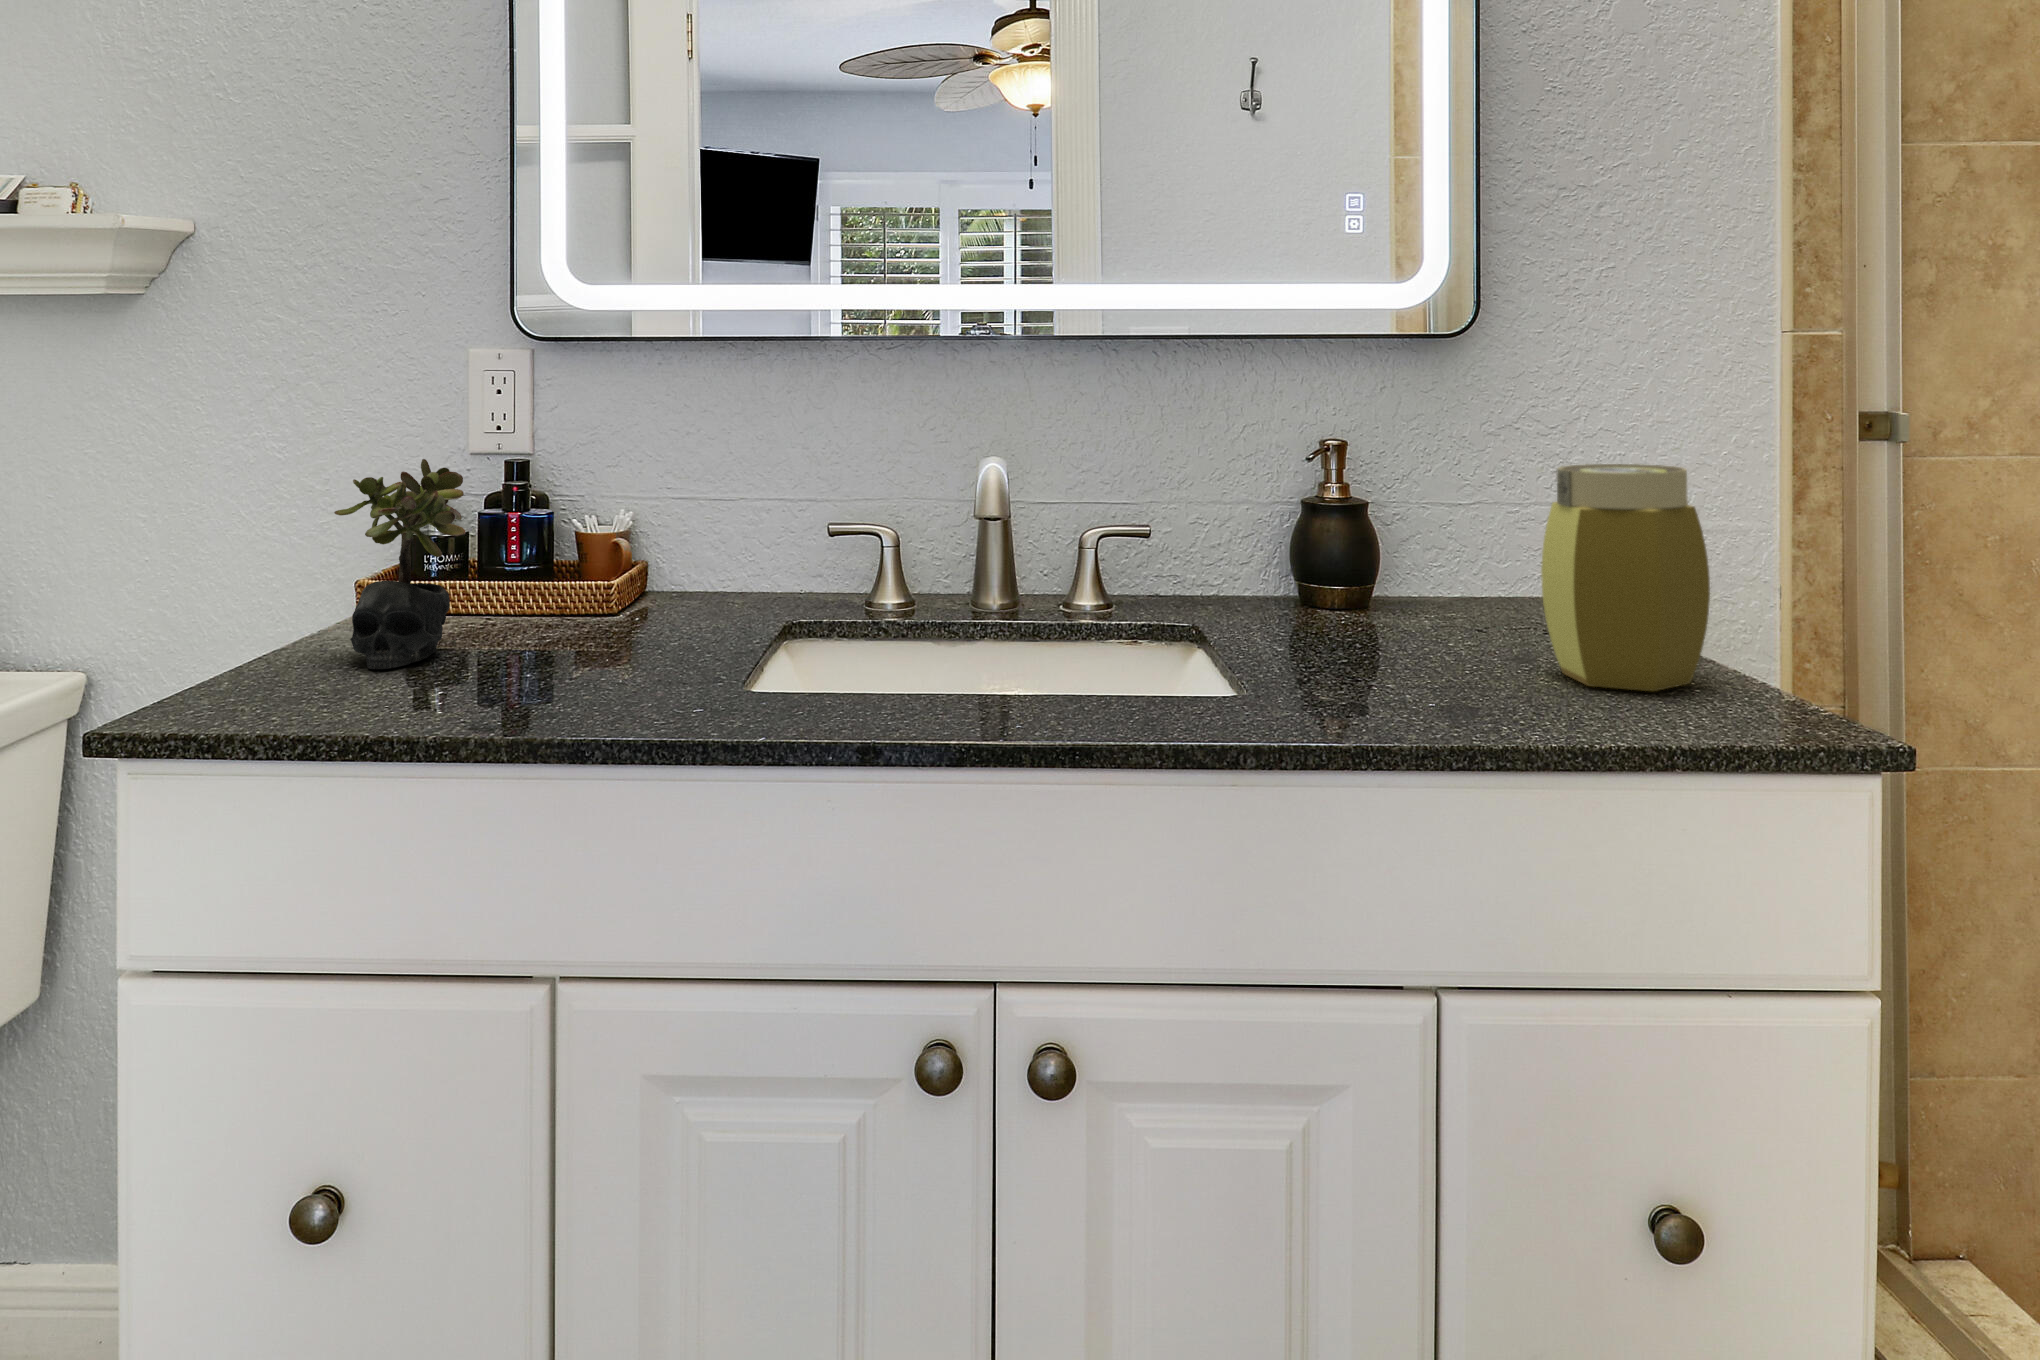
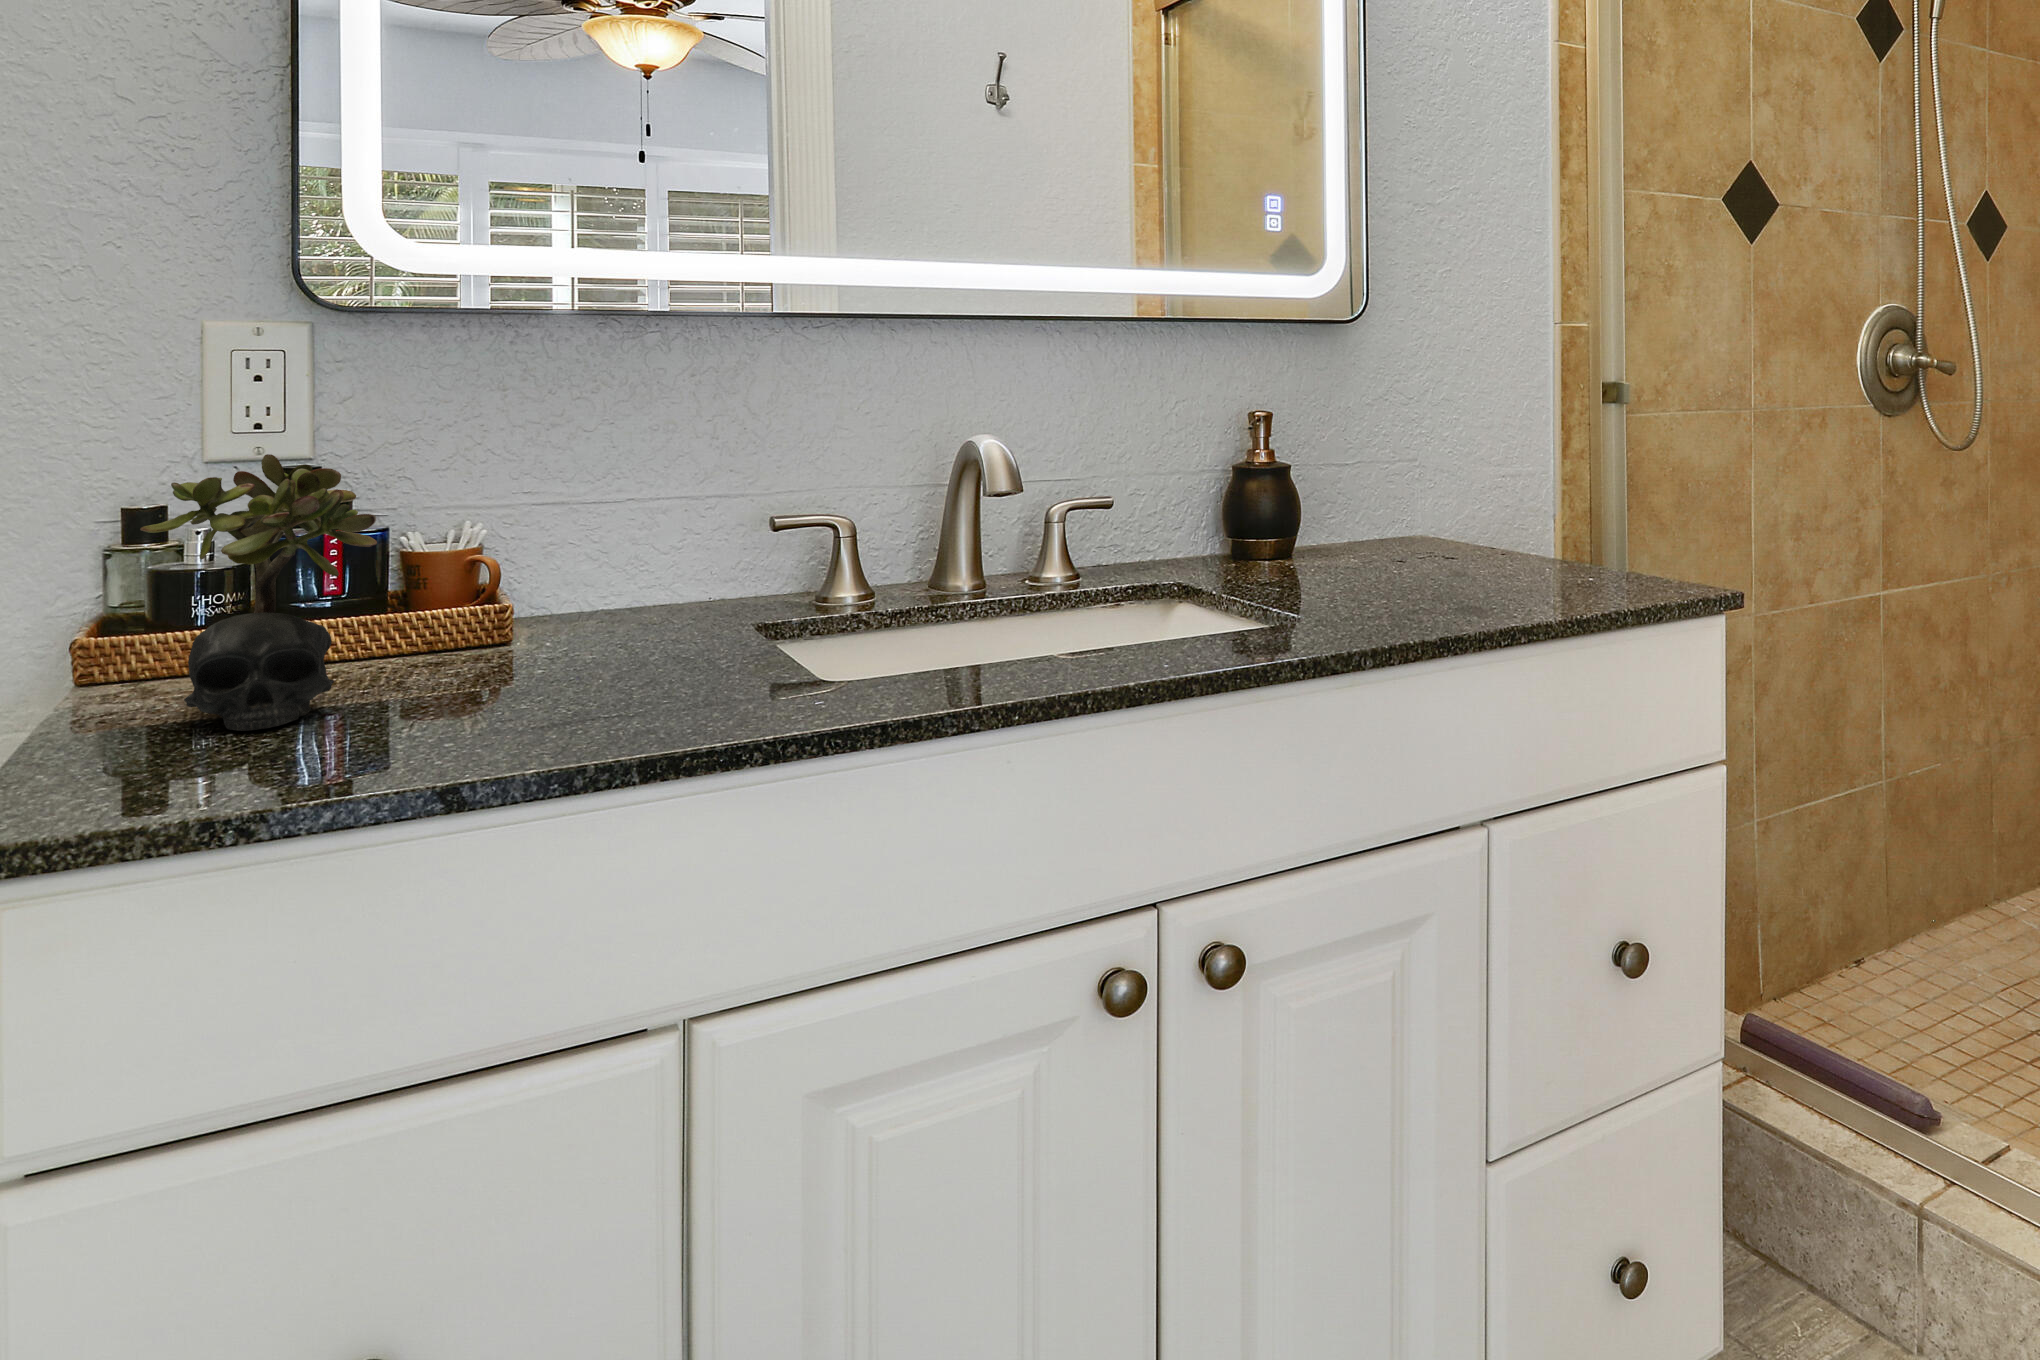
jar: present [1541,464,1710,691] -> none [1481,417,1598,587]

